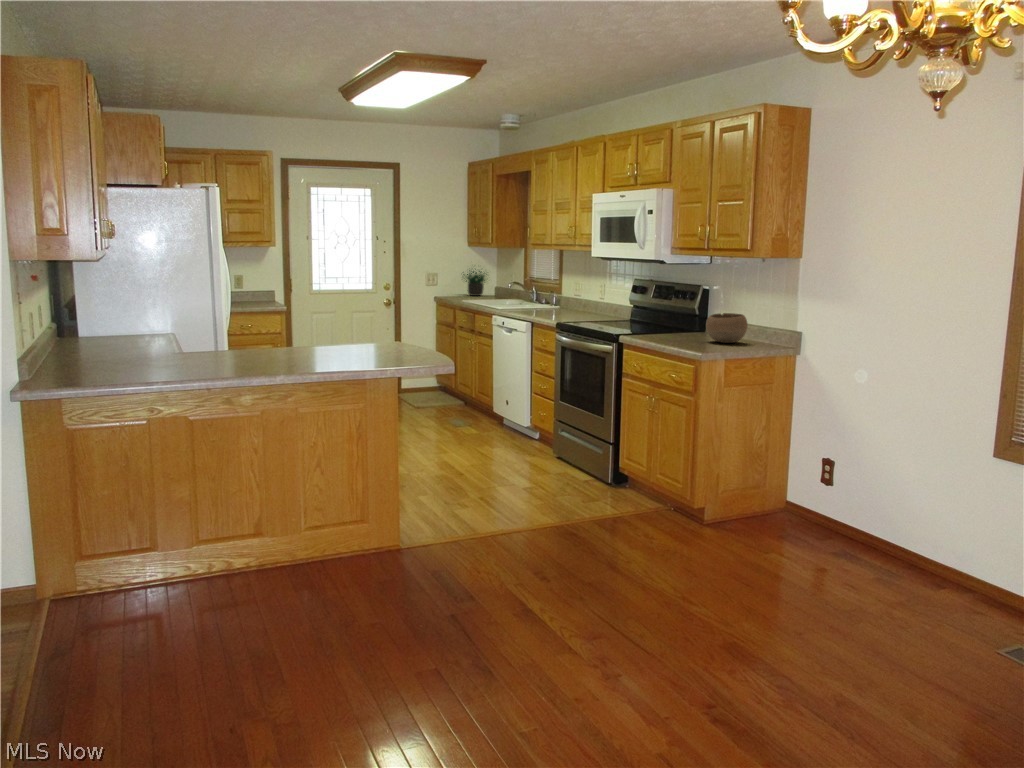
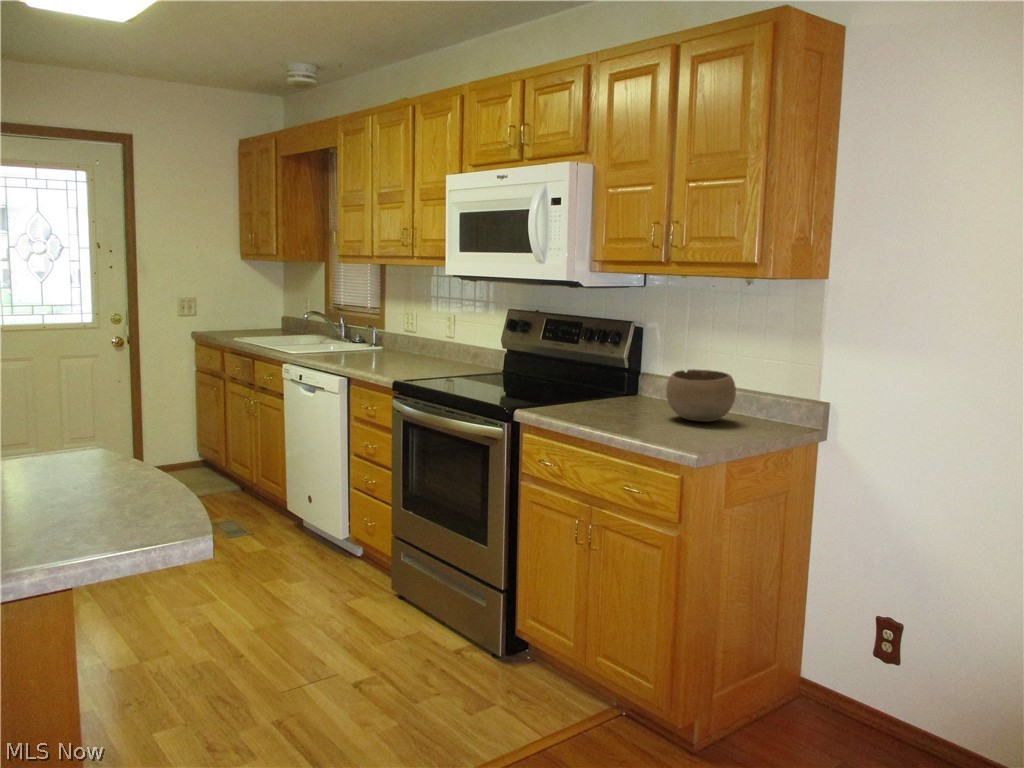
potted plant: present [463,269,487,296] -> none [228,277,281,330]

